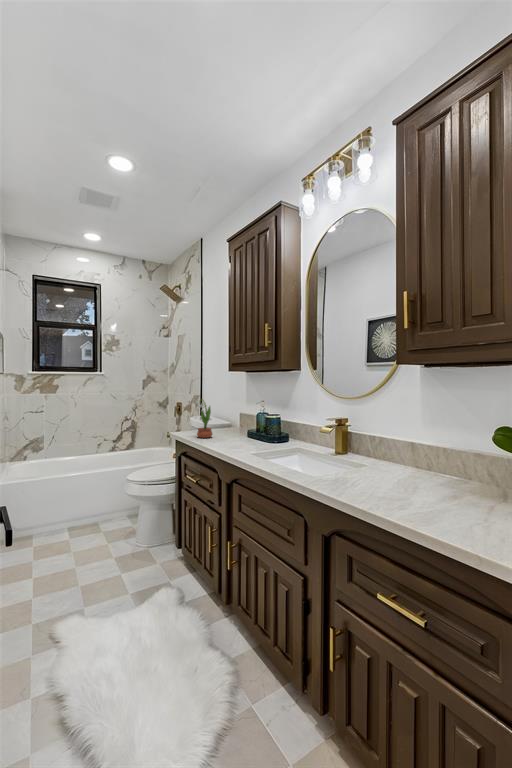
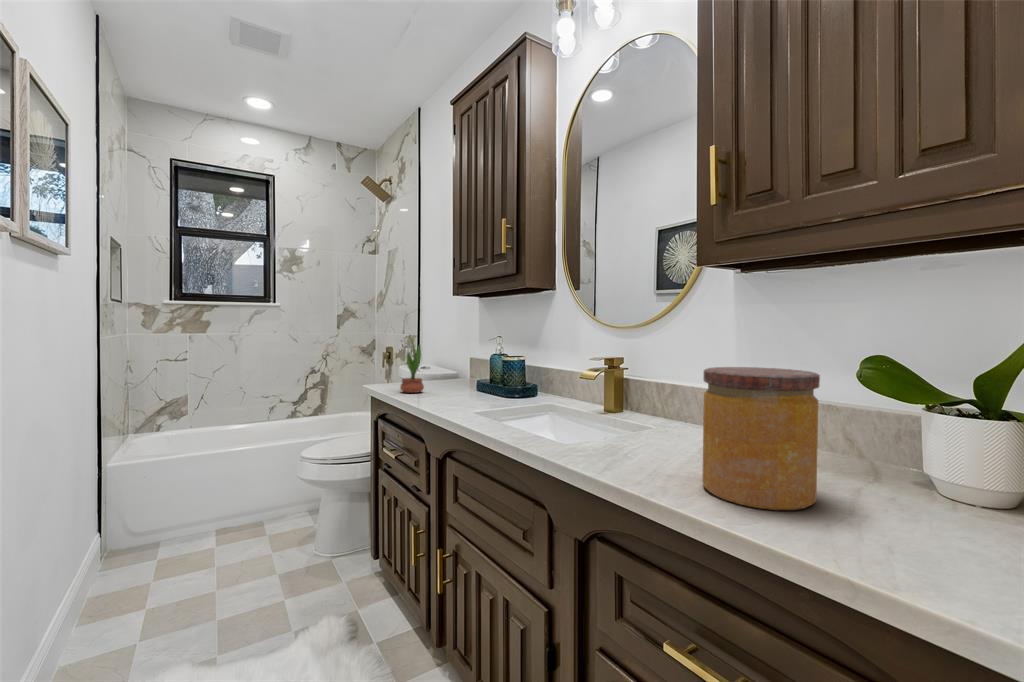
jar: none [399,432,465,517] -> present [702,367,820,510]

